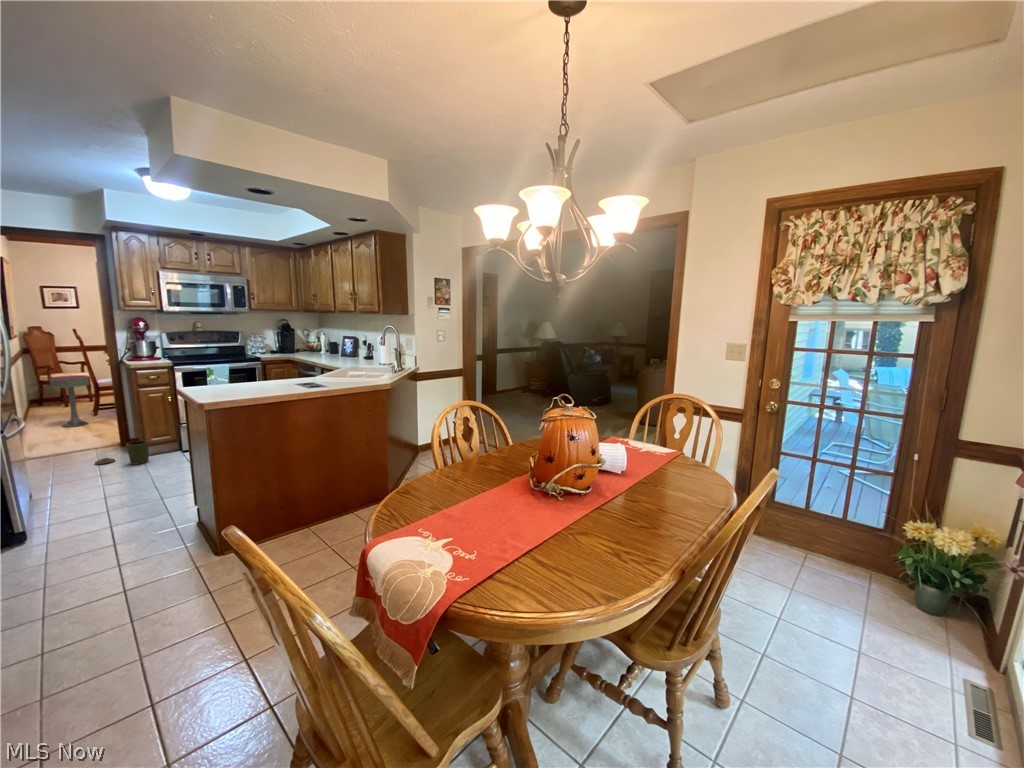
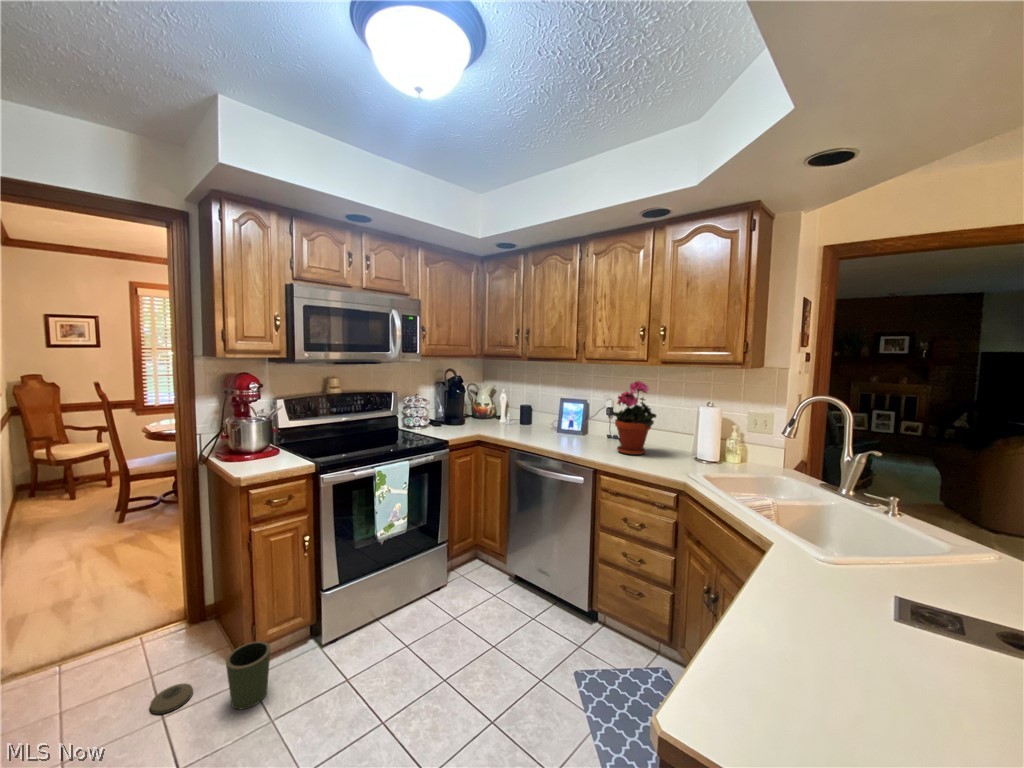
potted plant: none [340,322,363,362] -> present [611,381,656,455]
bar stool: present [50,375,89,427] -> none [52,461,119,556]

